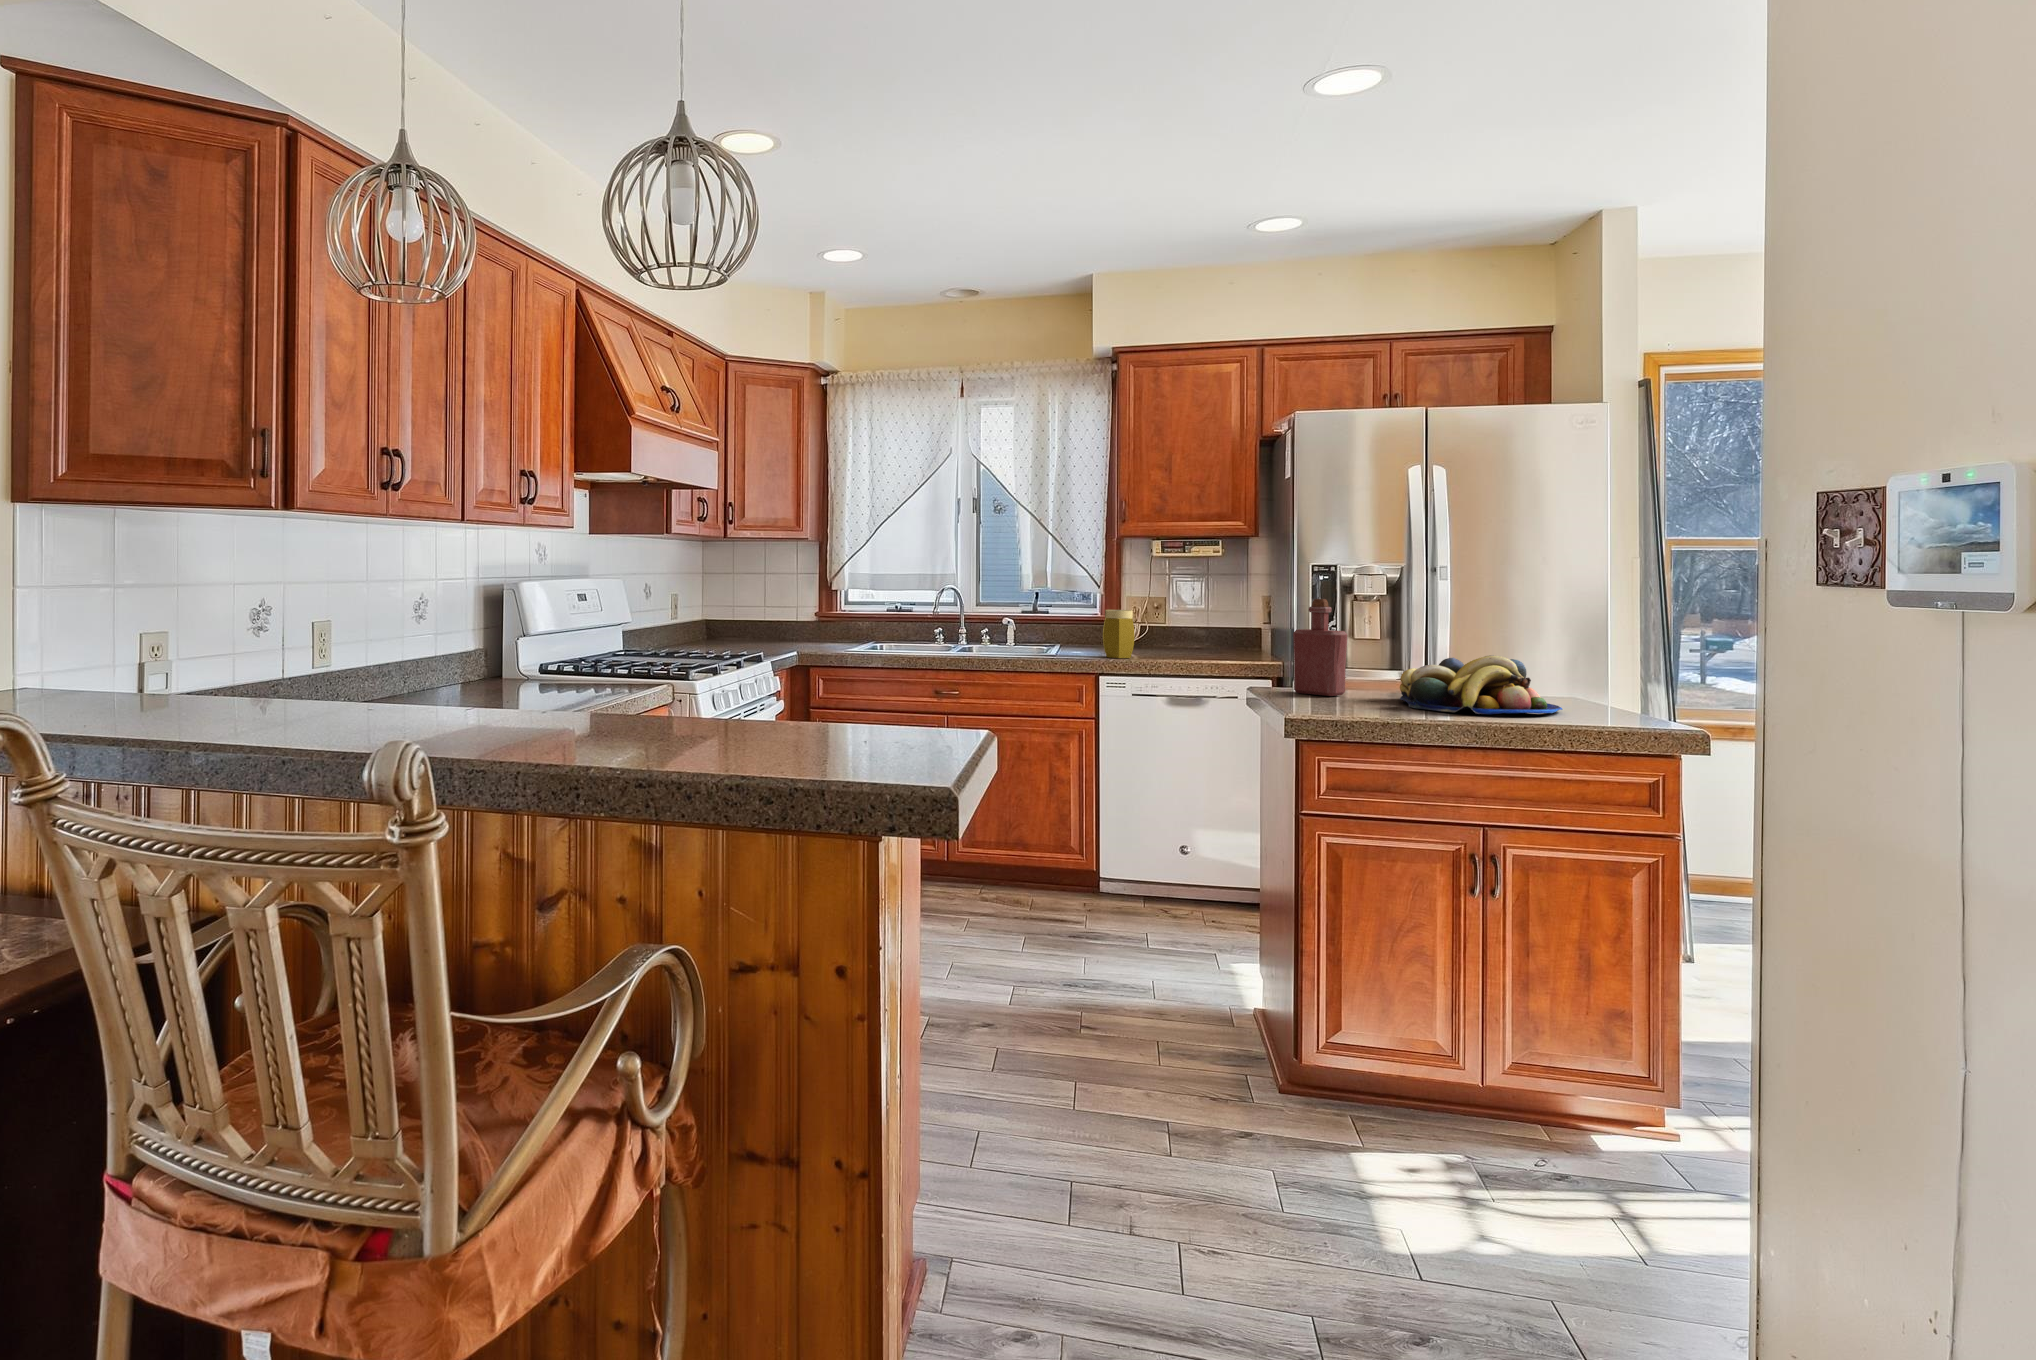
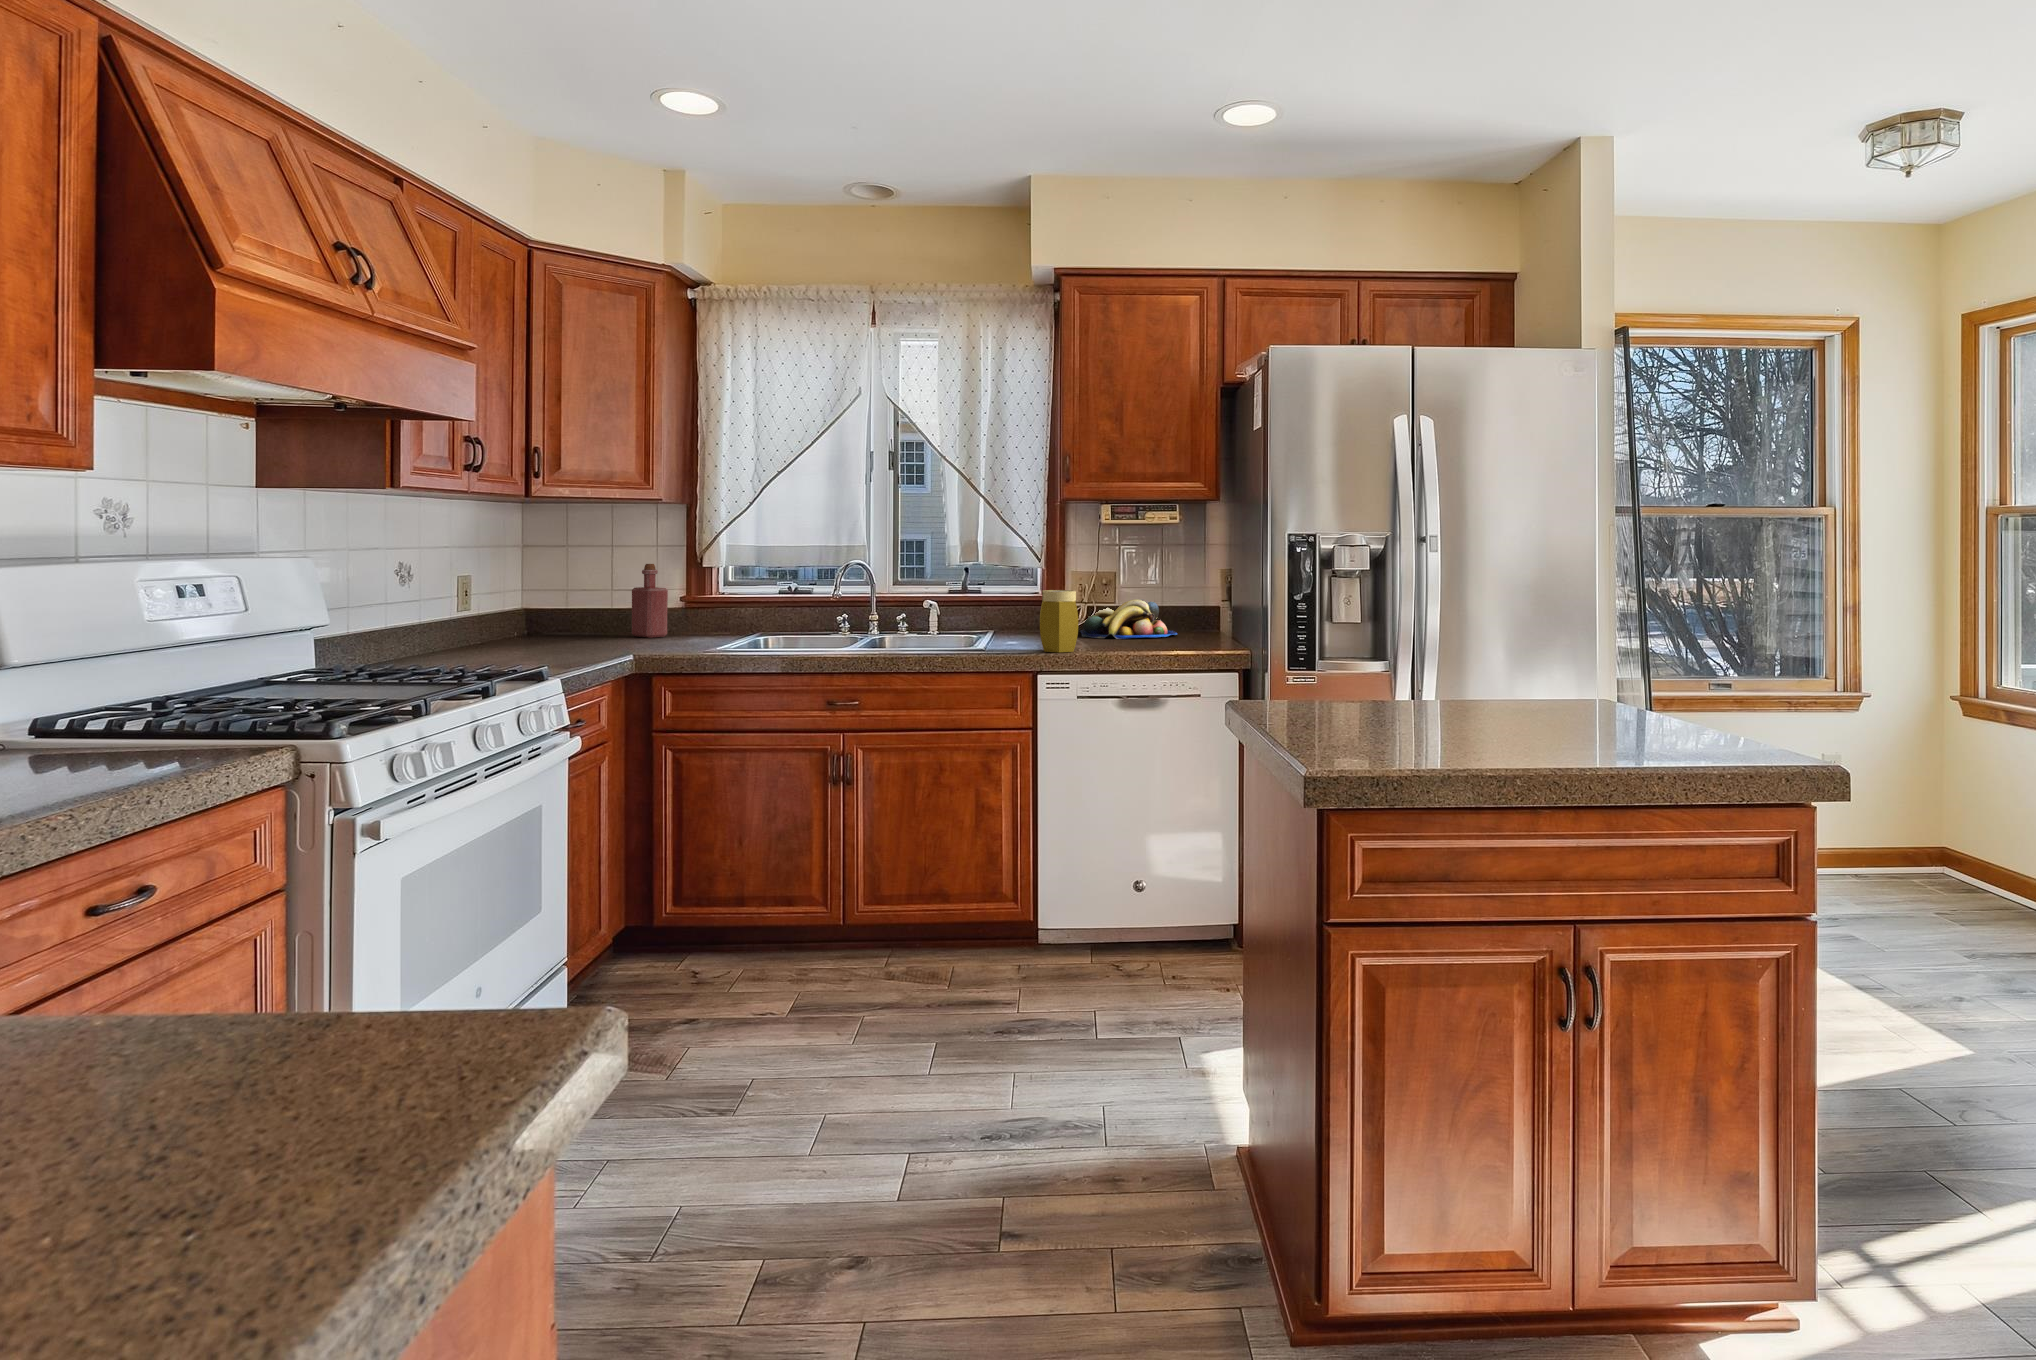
bottle: present [1293,599,1347,696] -> present [632,564,668,638]
fruit bowl: present [1400,655,1562,714] -> present [1080,599,1177,639]

